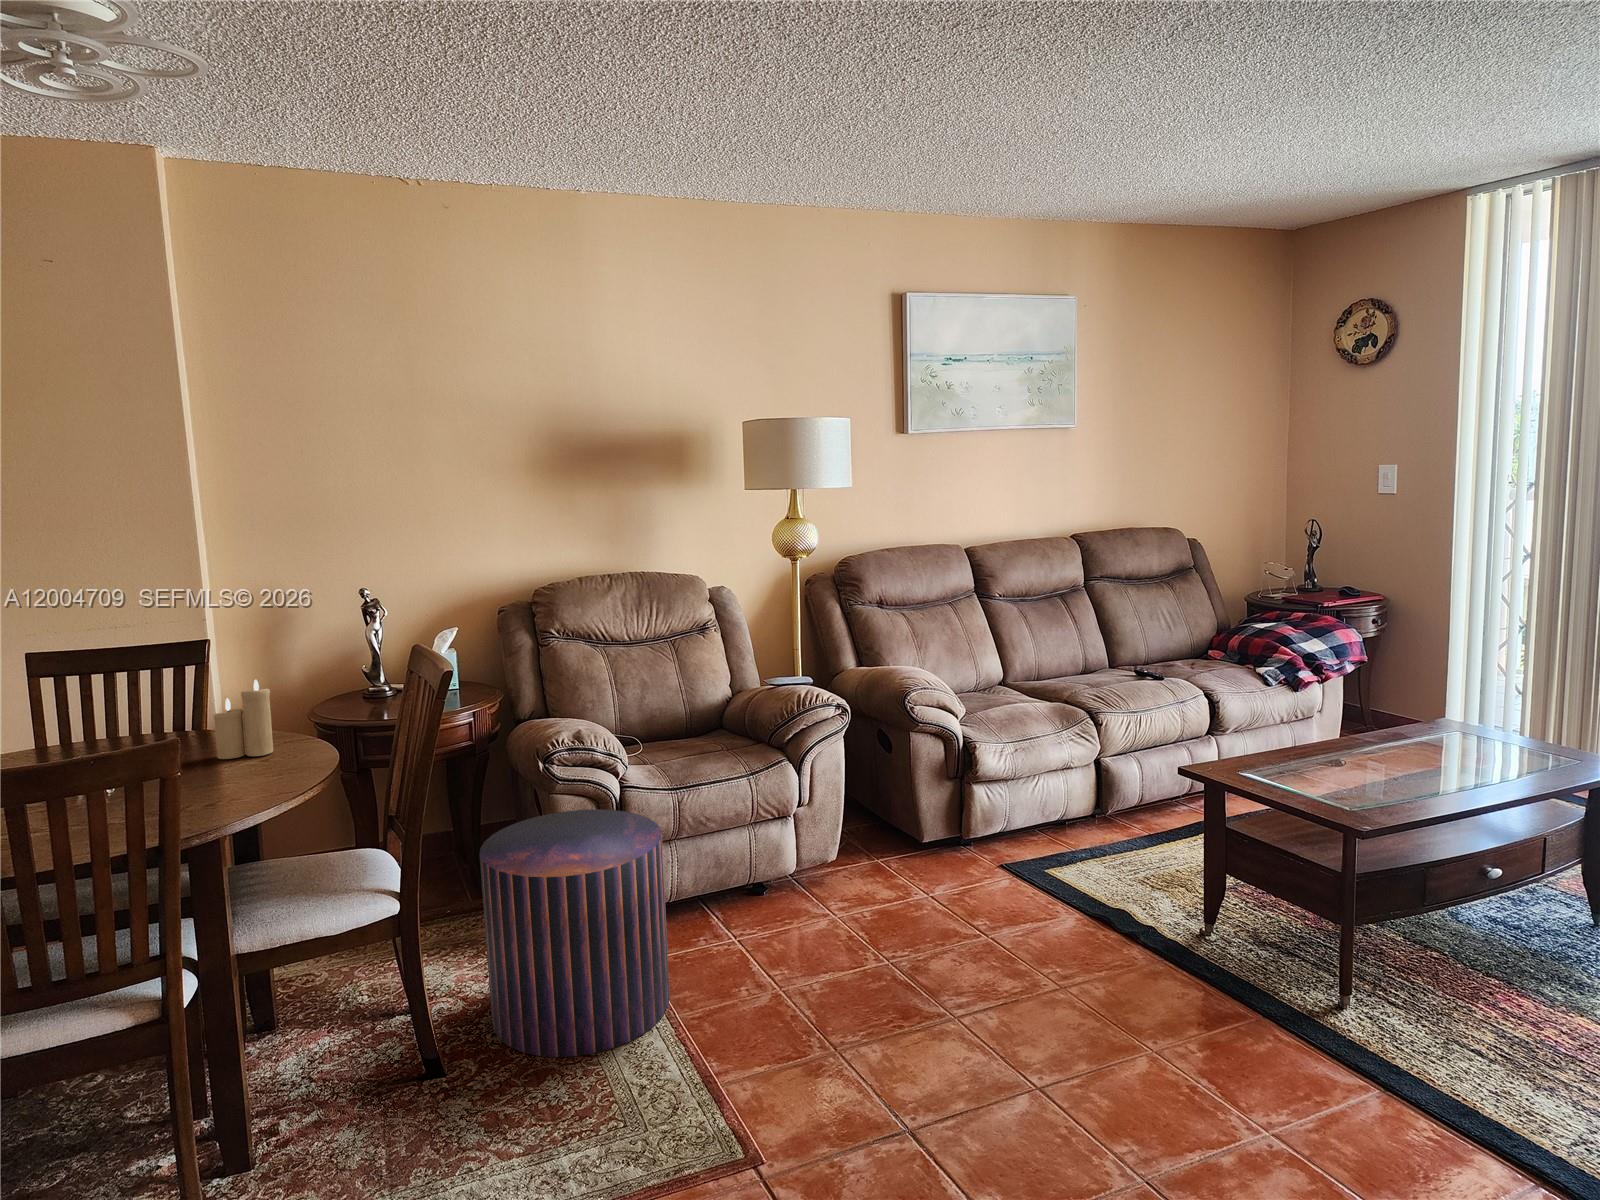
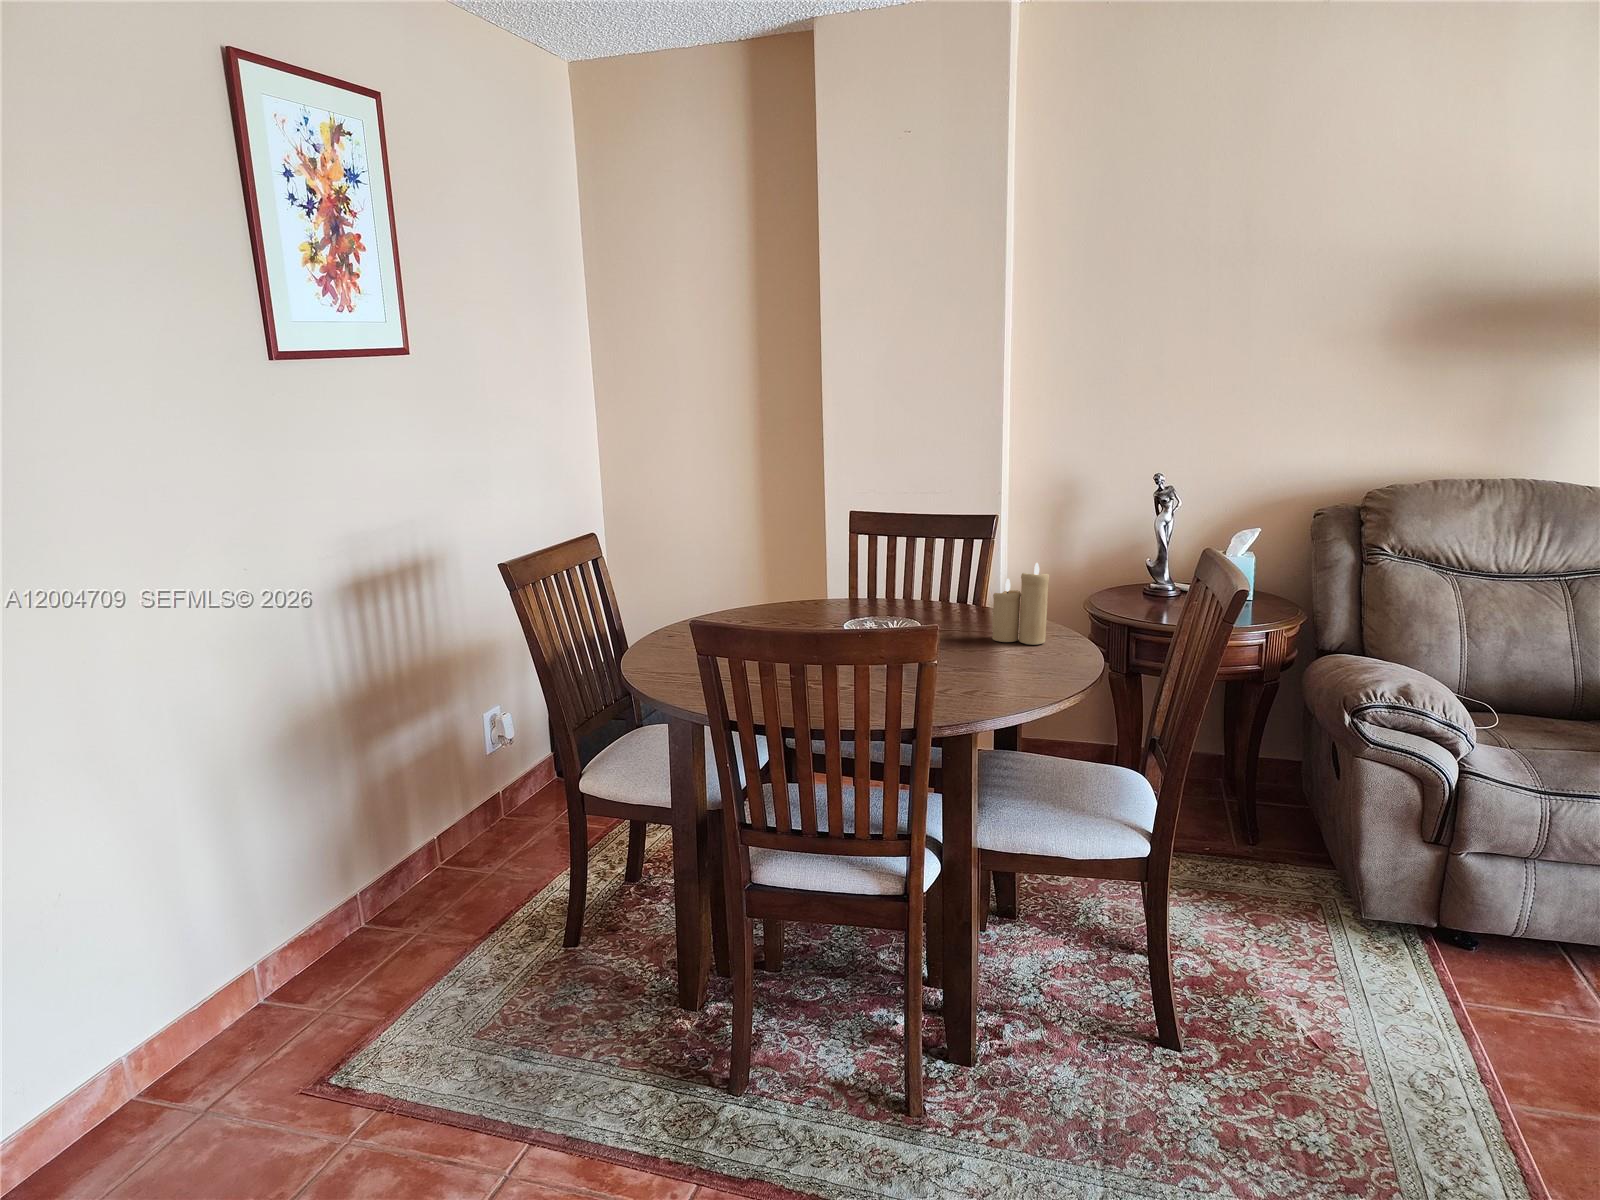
pouf: present [479,809,670,1057] -> none [1242,781,1527,1112]

